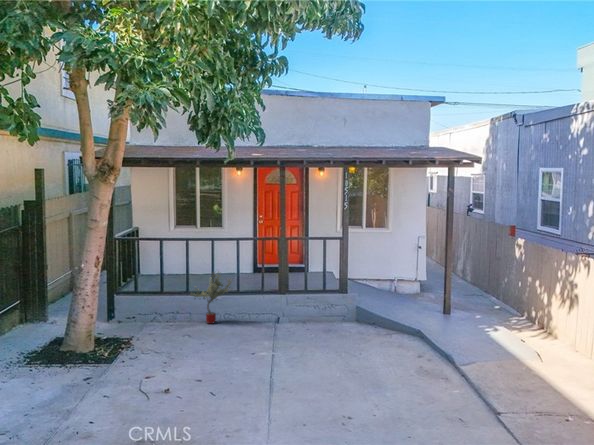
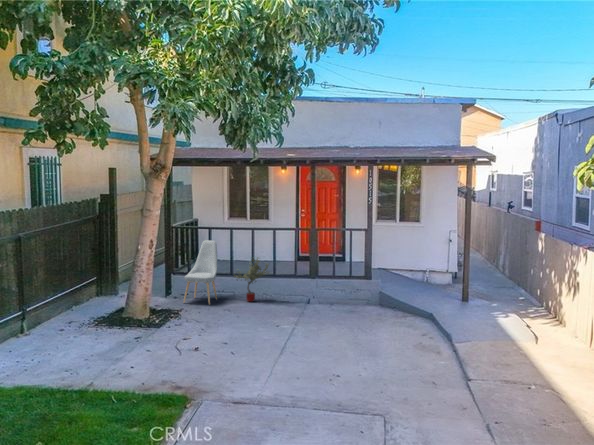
chair: none [131,253,171,330] -> present [184,240,217,305]

